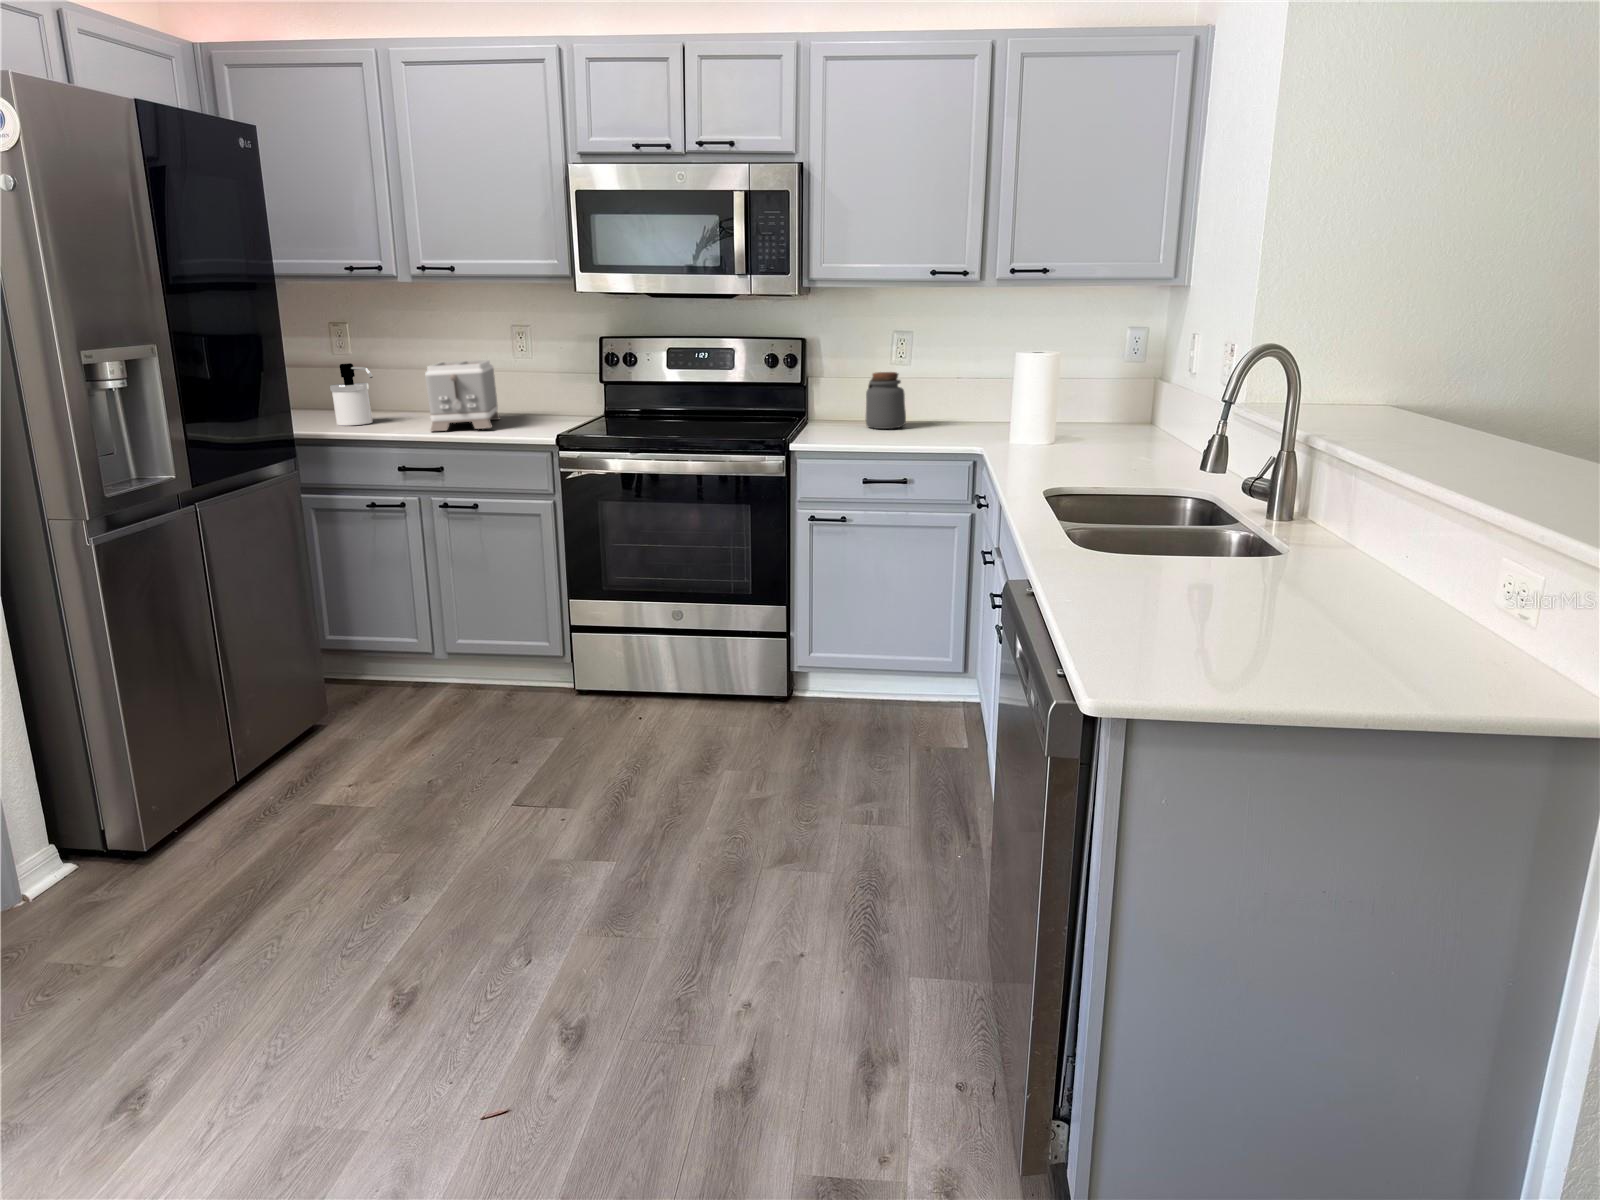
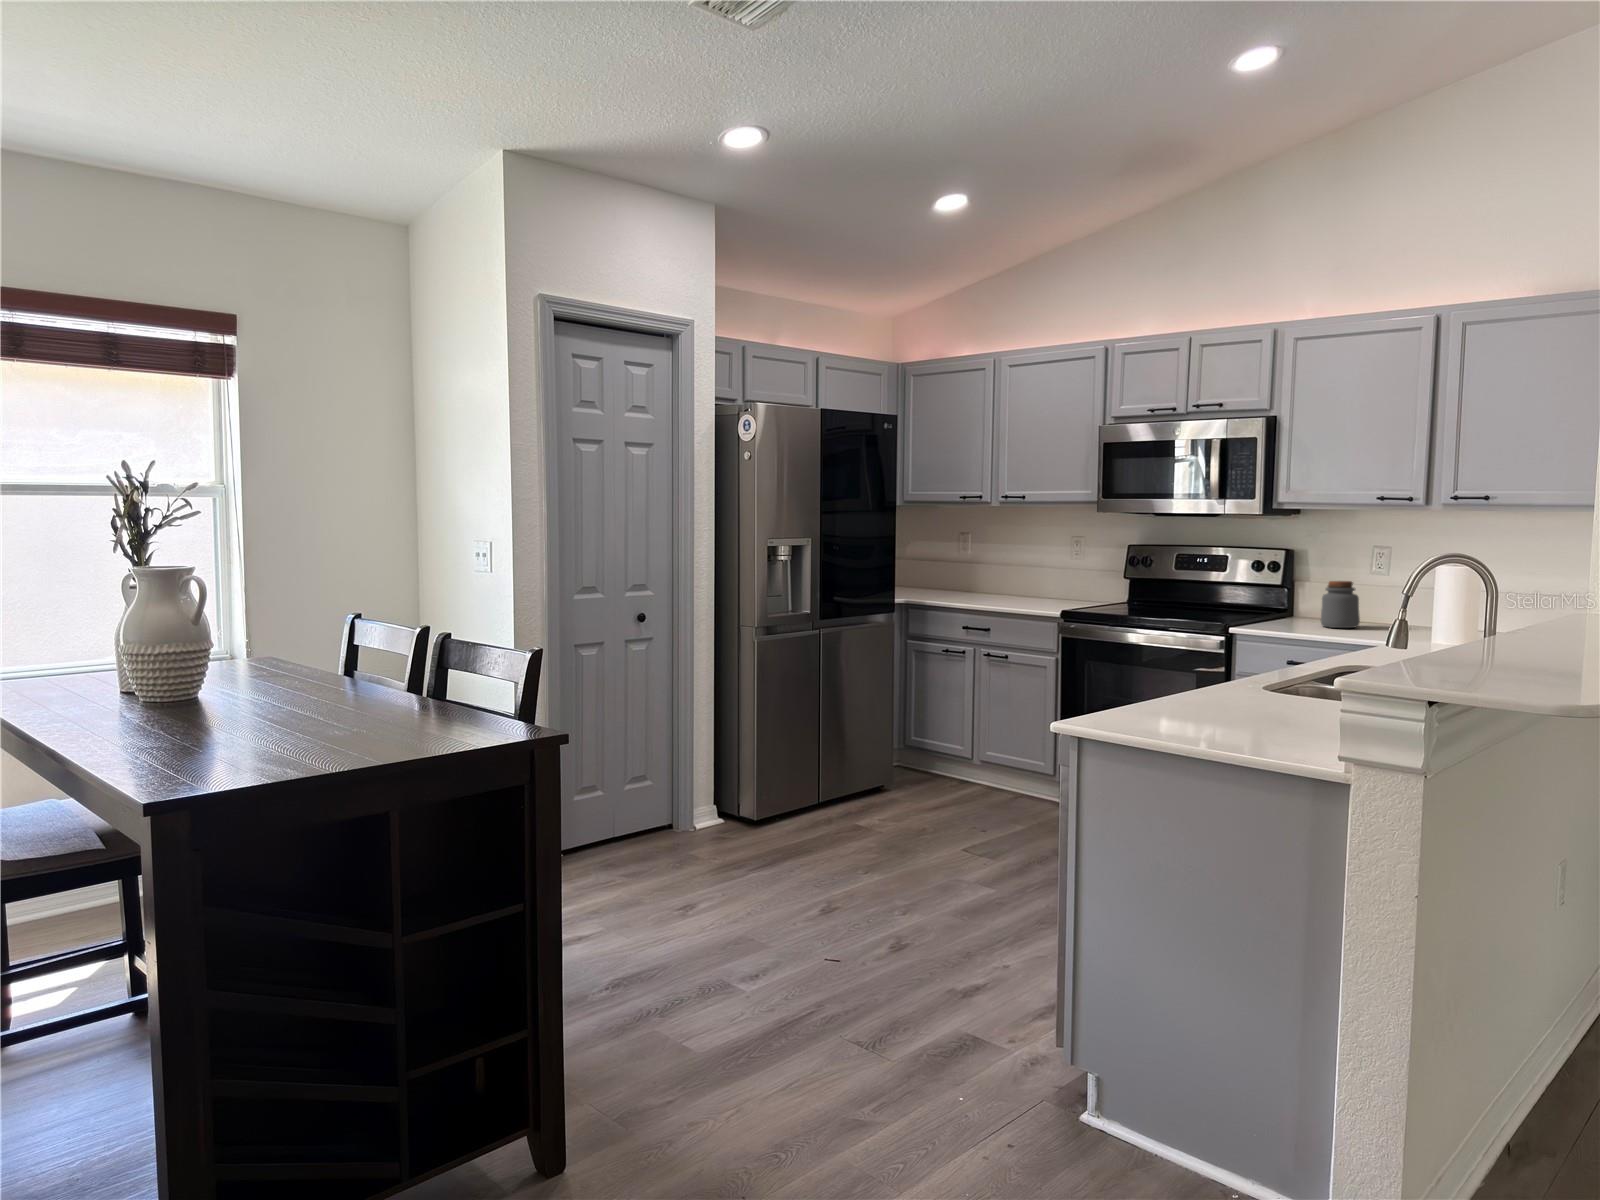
toaster: present [425,360,500,431] -> none [988,559,1049,605]
soap dispenser: present [330,363,373,426] -> none [940,558,965,598]

